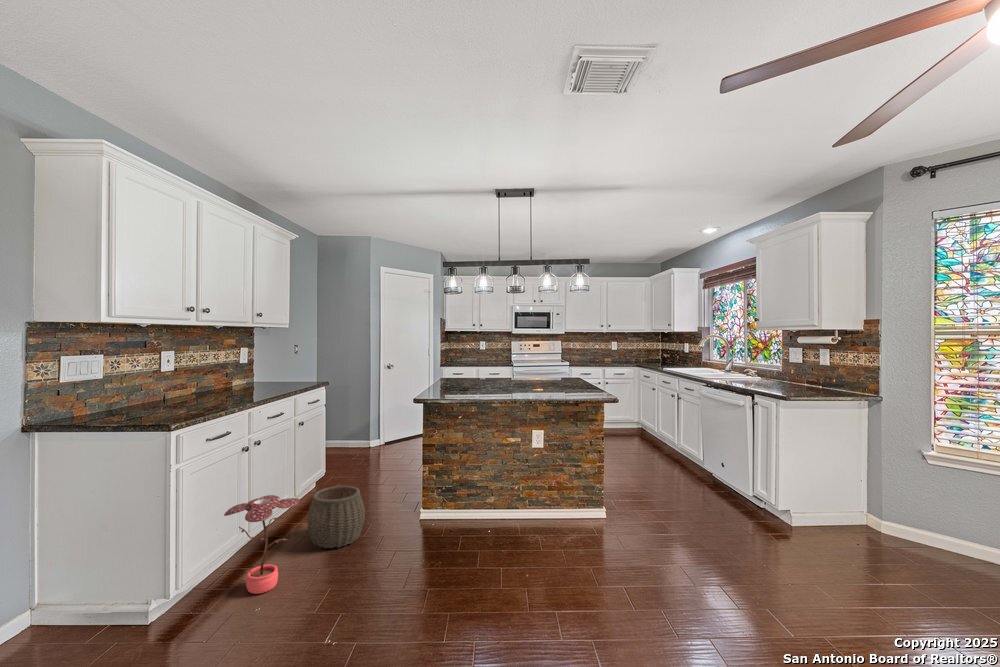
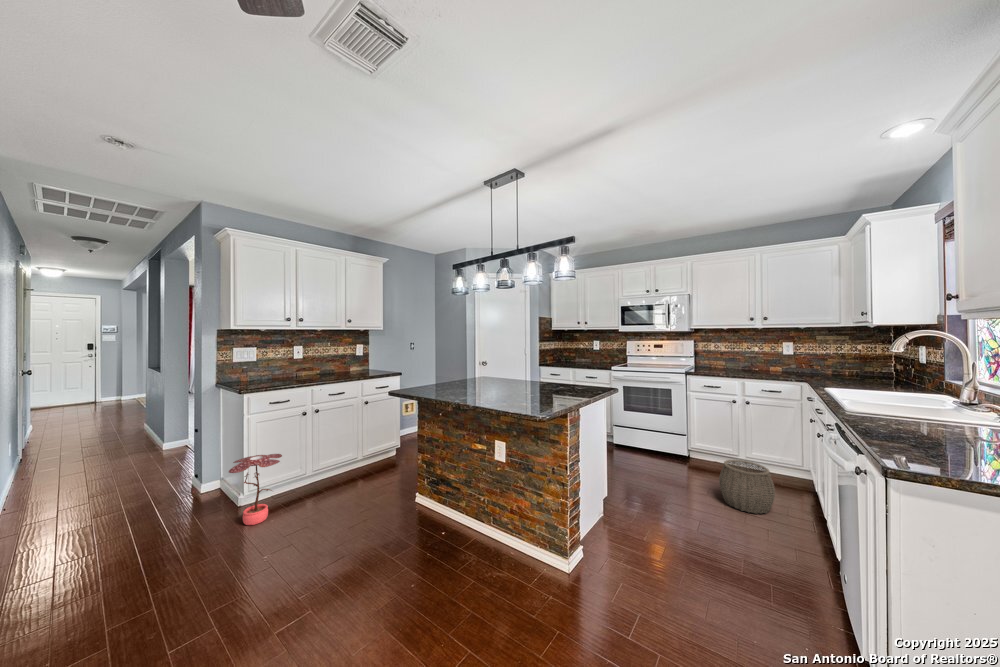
woven basket: present [307,486,365,548] -> present [719,460,775,514]

